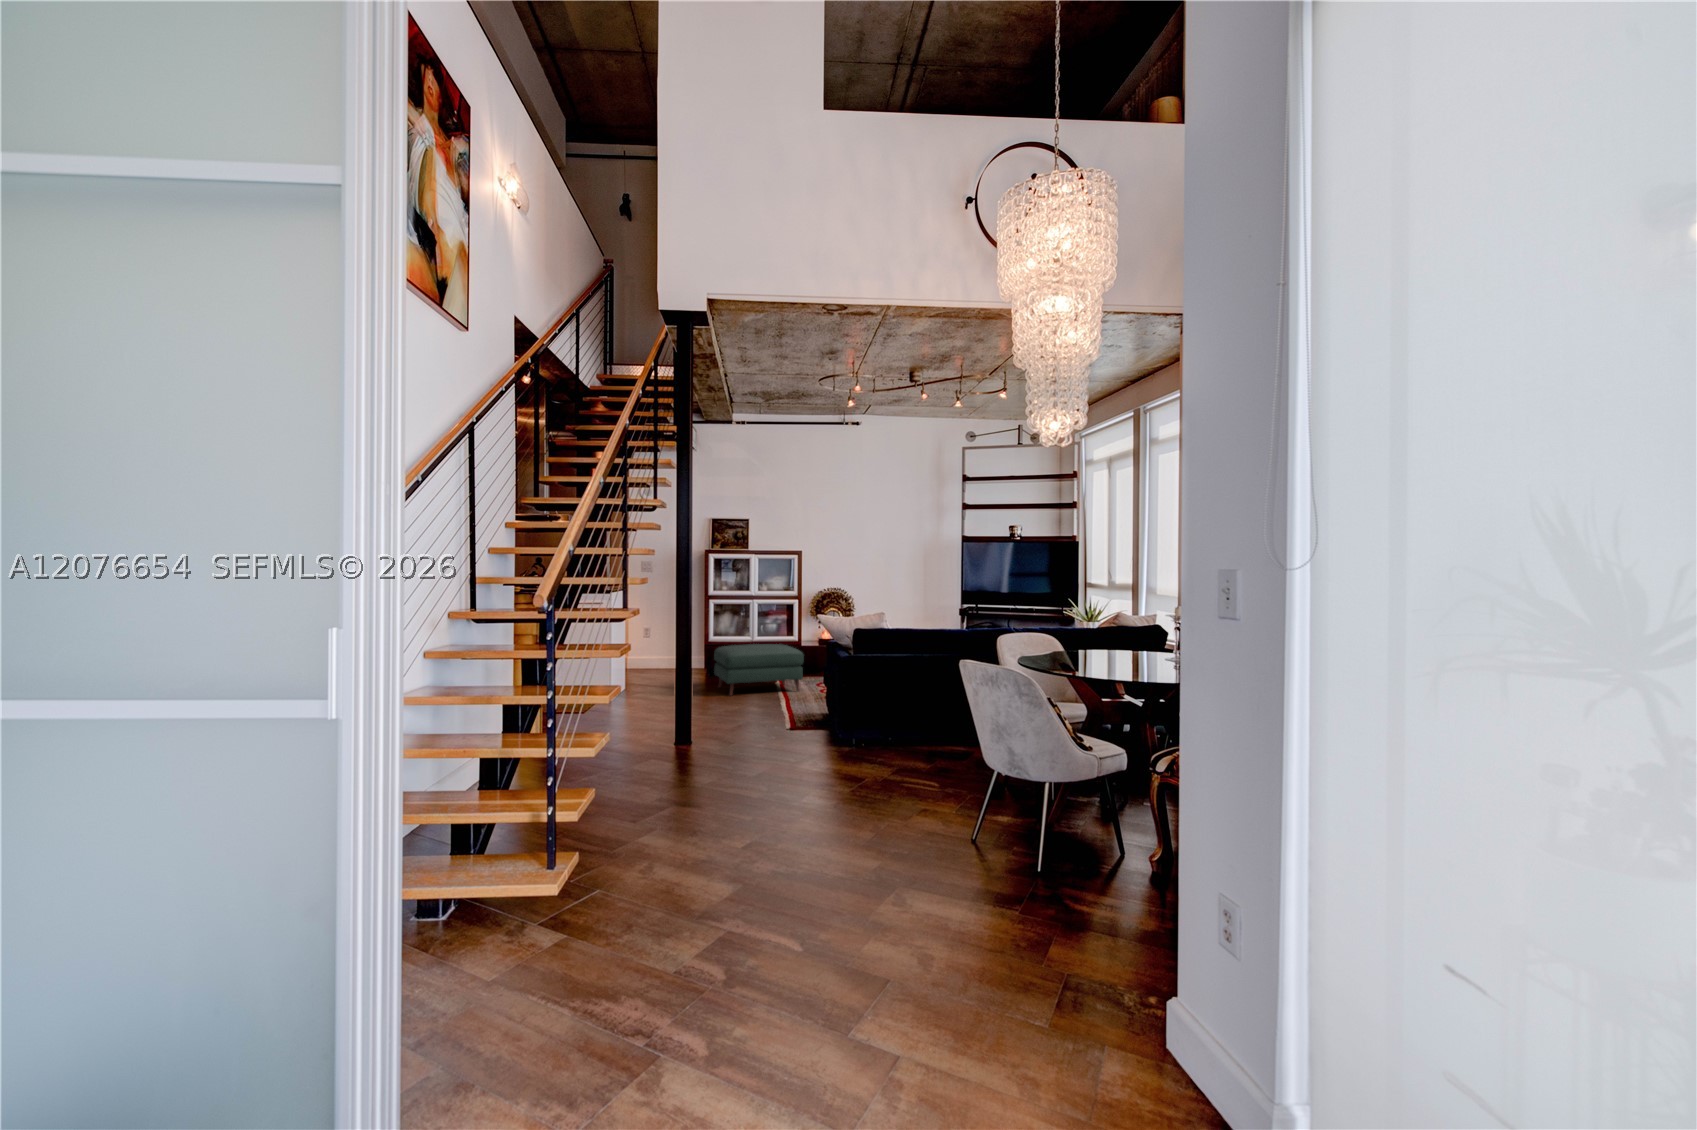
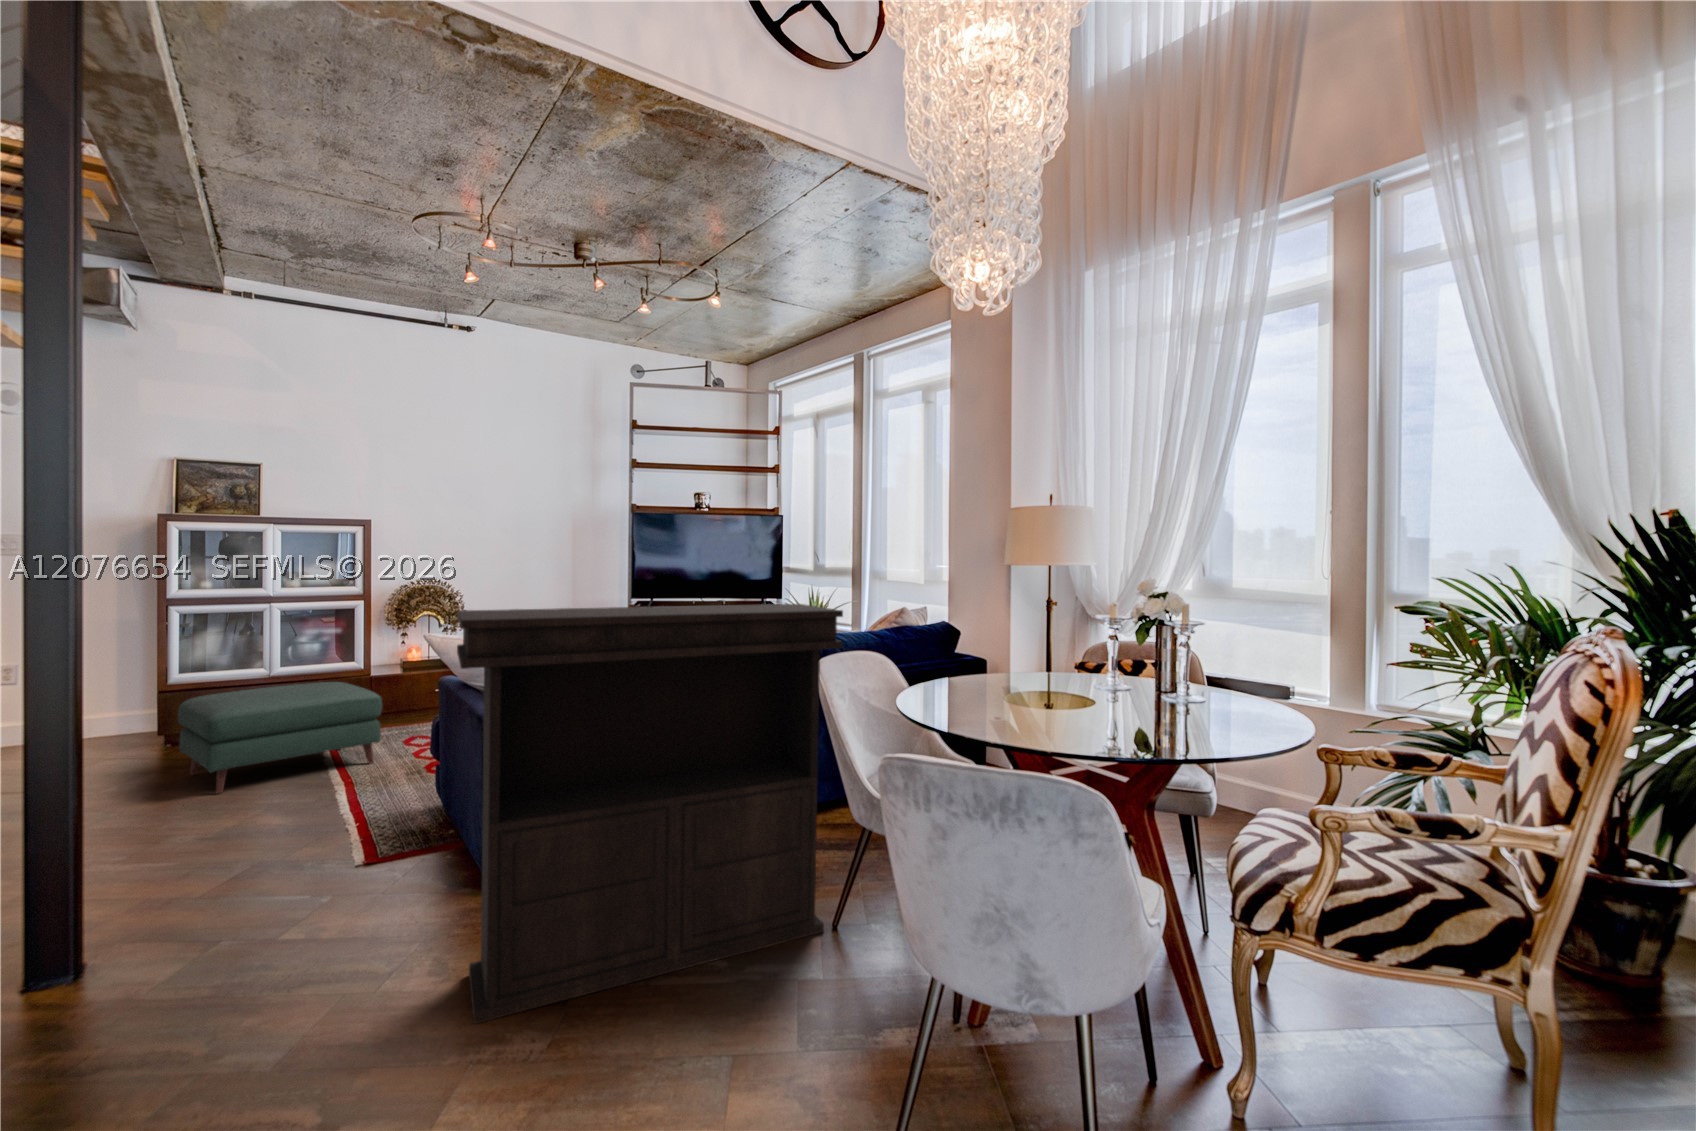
console table: none [816,597,1003,780] -> present [457,604,843,1024]

